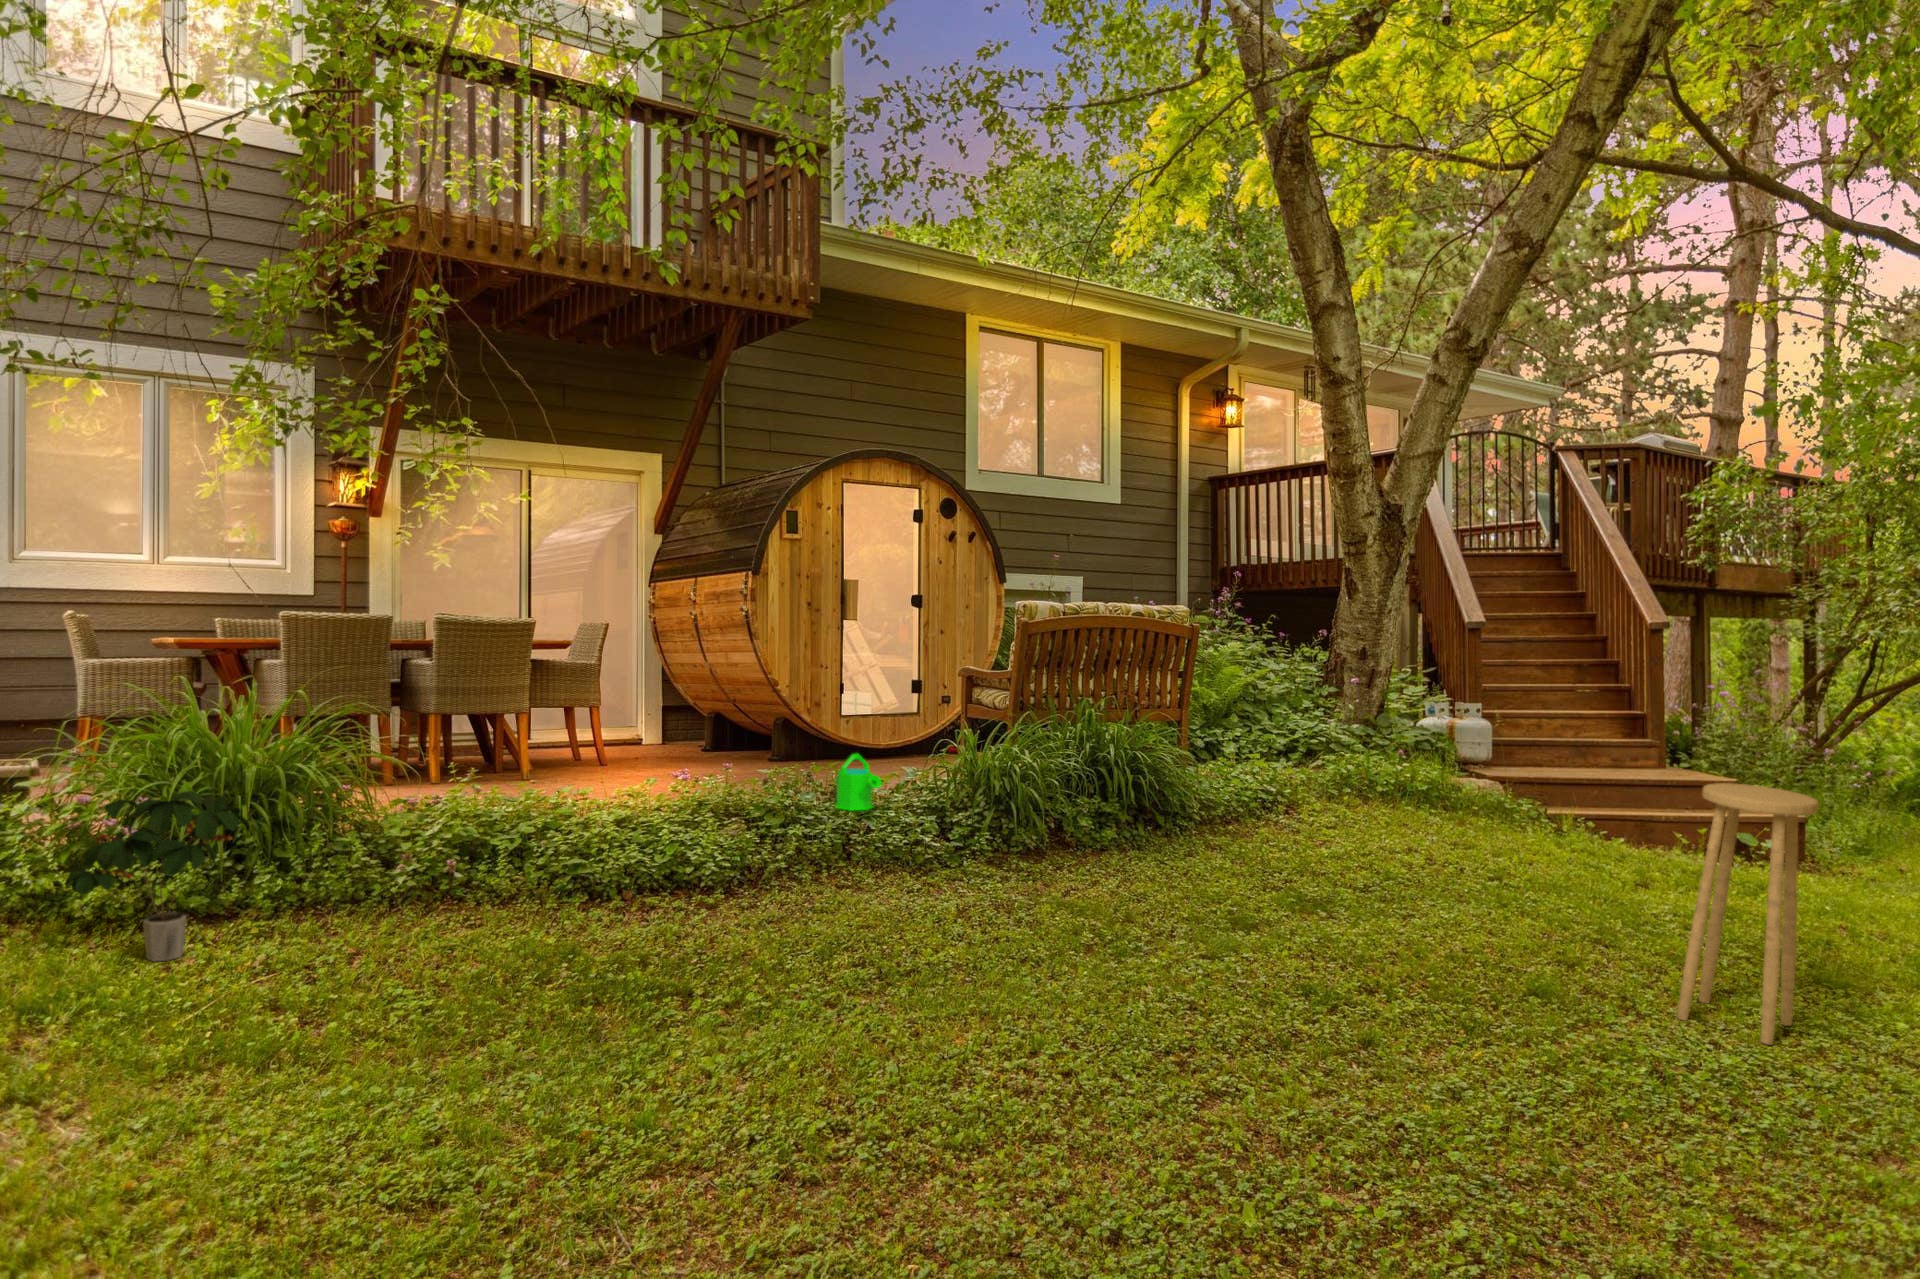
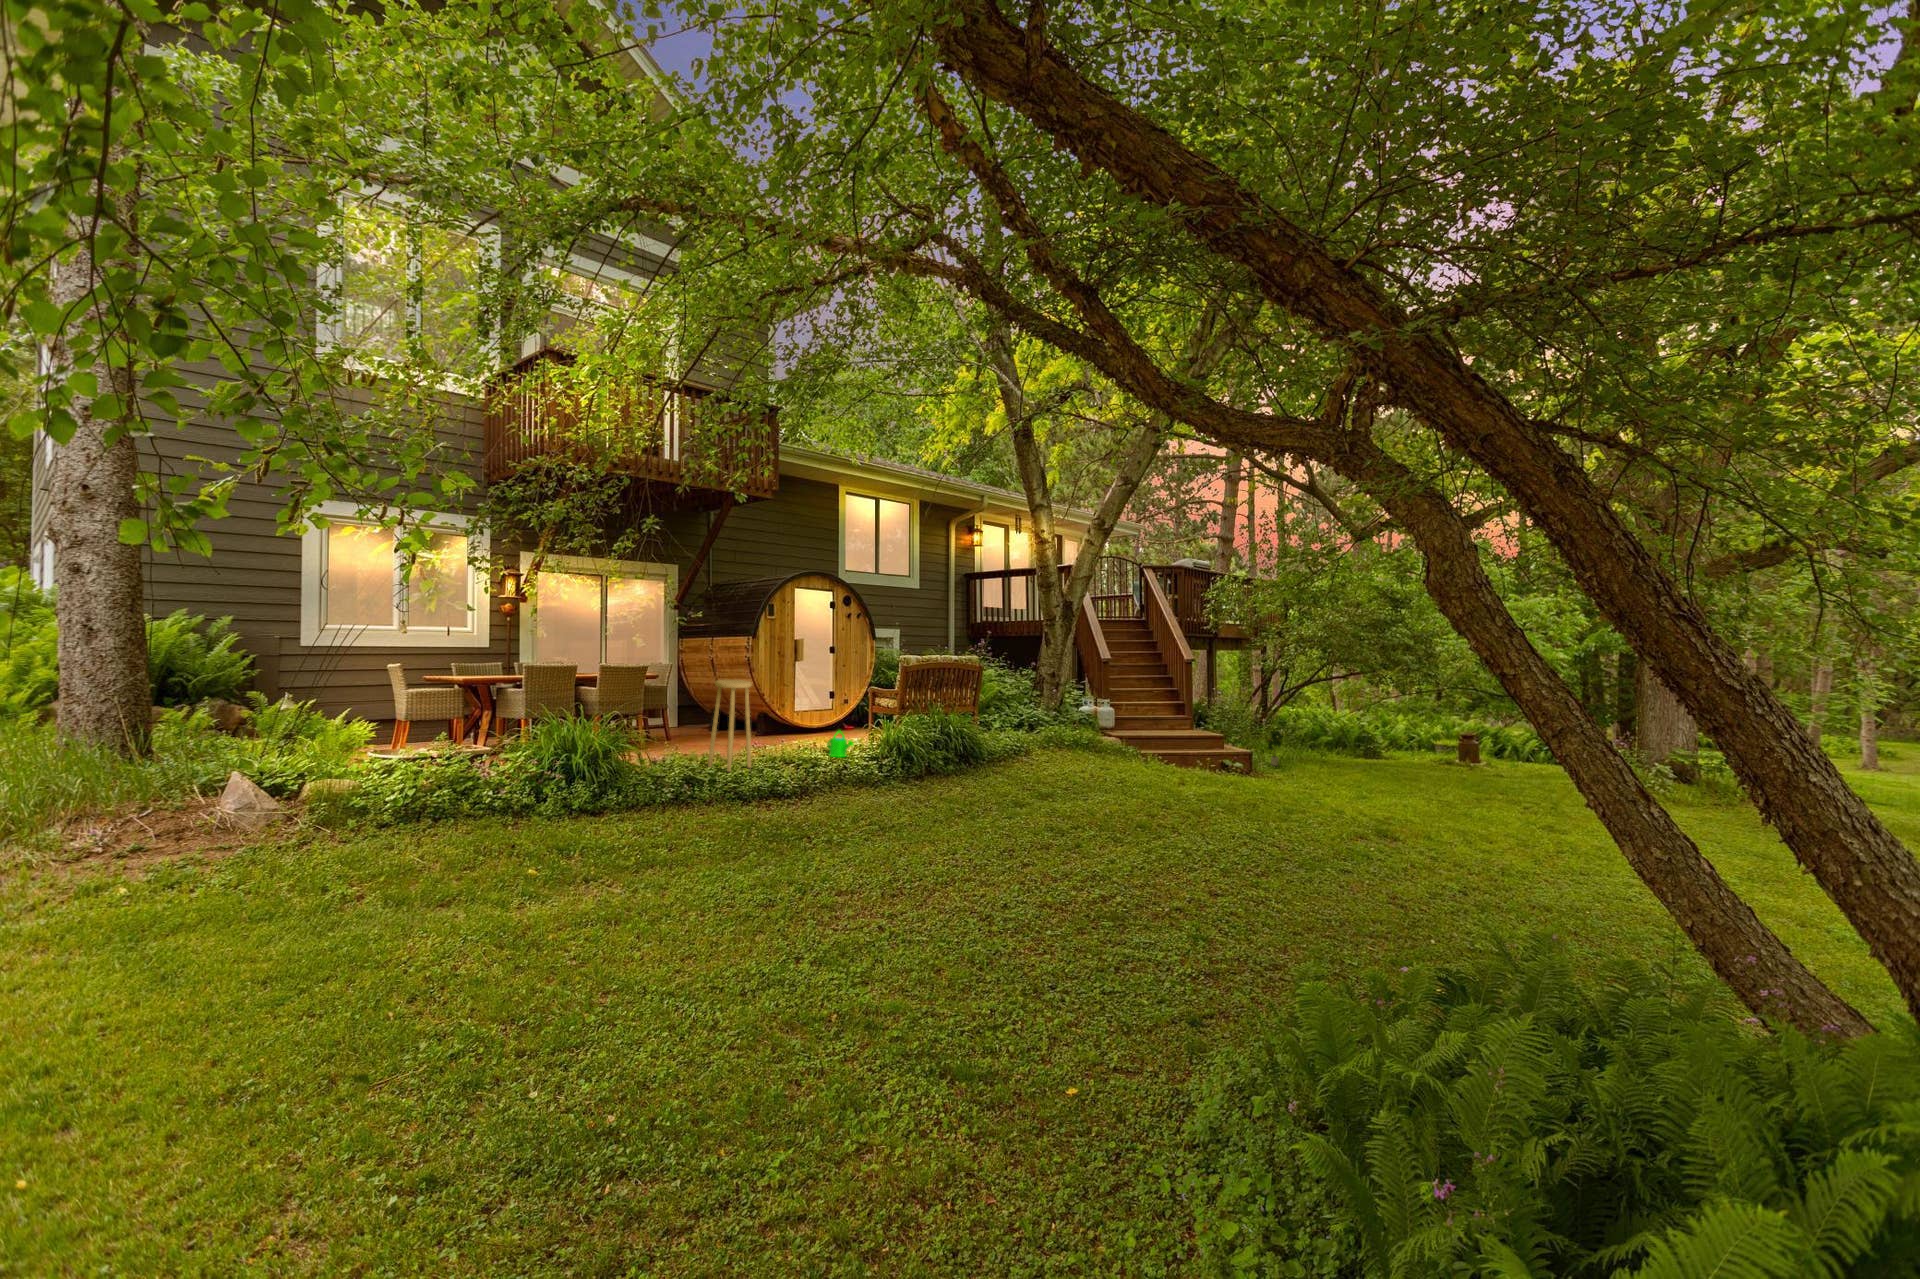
stool: present [1677,783,1819,1045] -> present [708,680,752,772]
potted plant: present [65,791,250,961] -> present [1267,730,1283,766]

